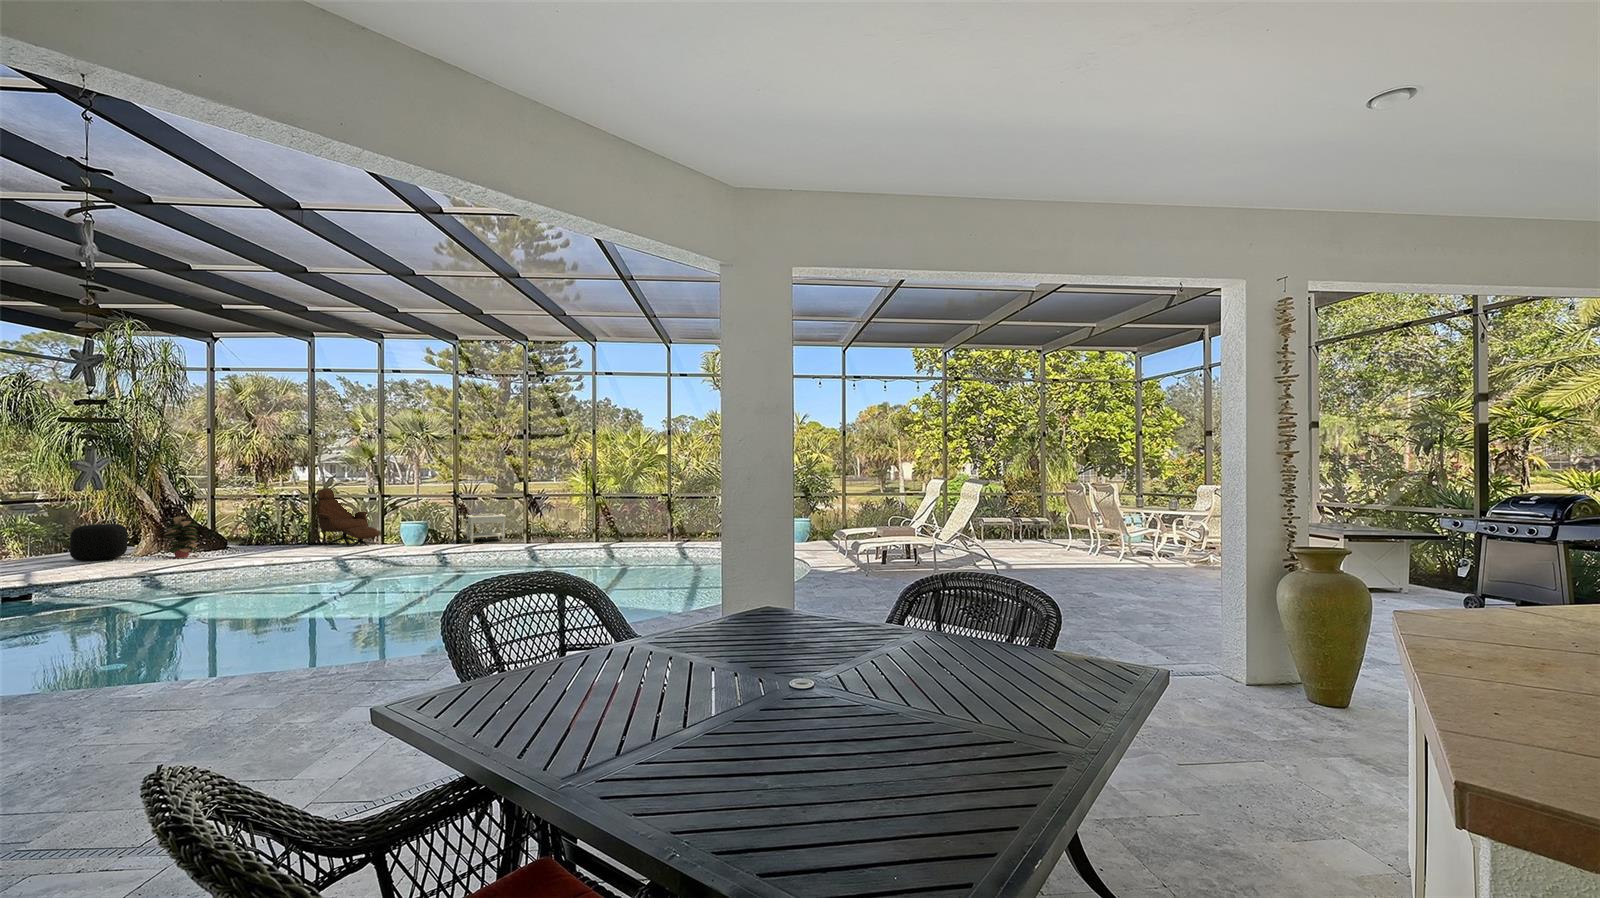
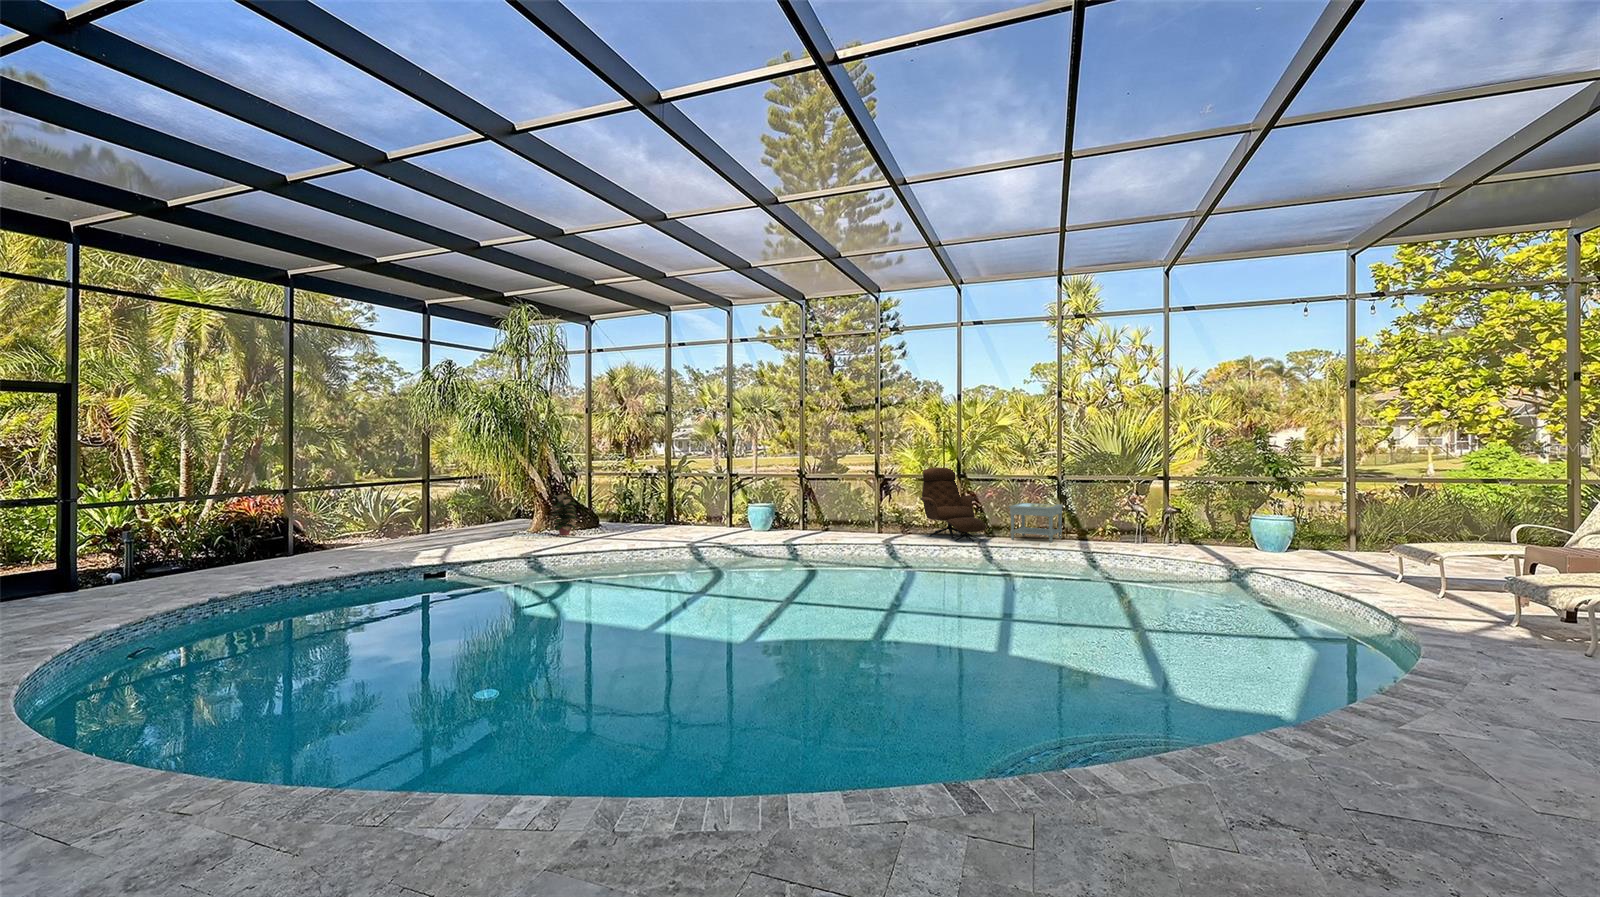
lounge chair: present [315,488,380,547] -> present [920,468,986,542]
side table: present [466,514,506,543] -> present [1009,503,1064,543]
ottoman: present [70,524,128,561] -> none [485,500,525,534]

